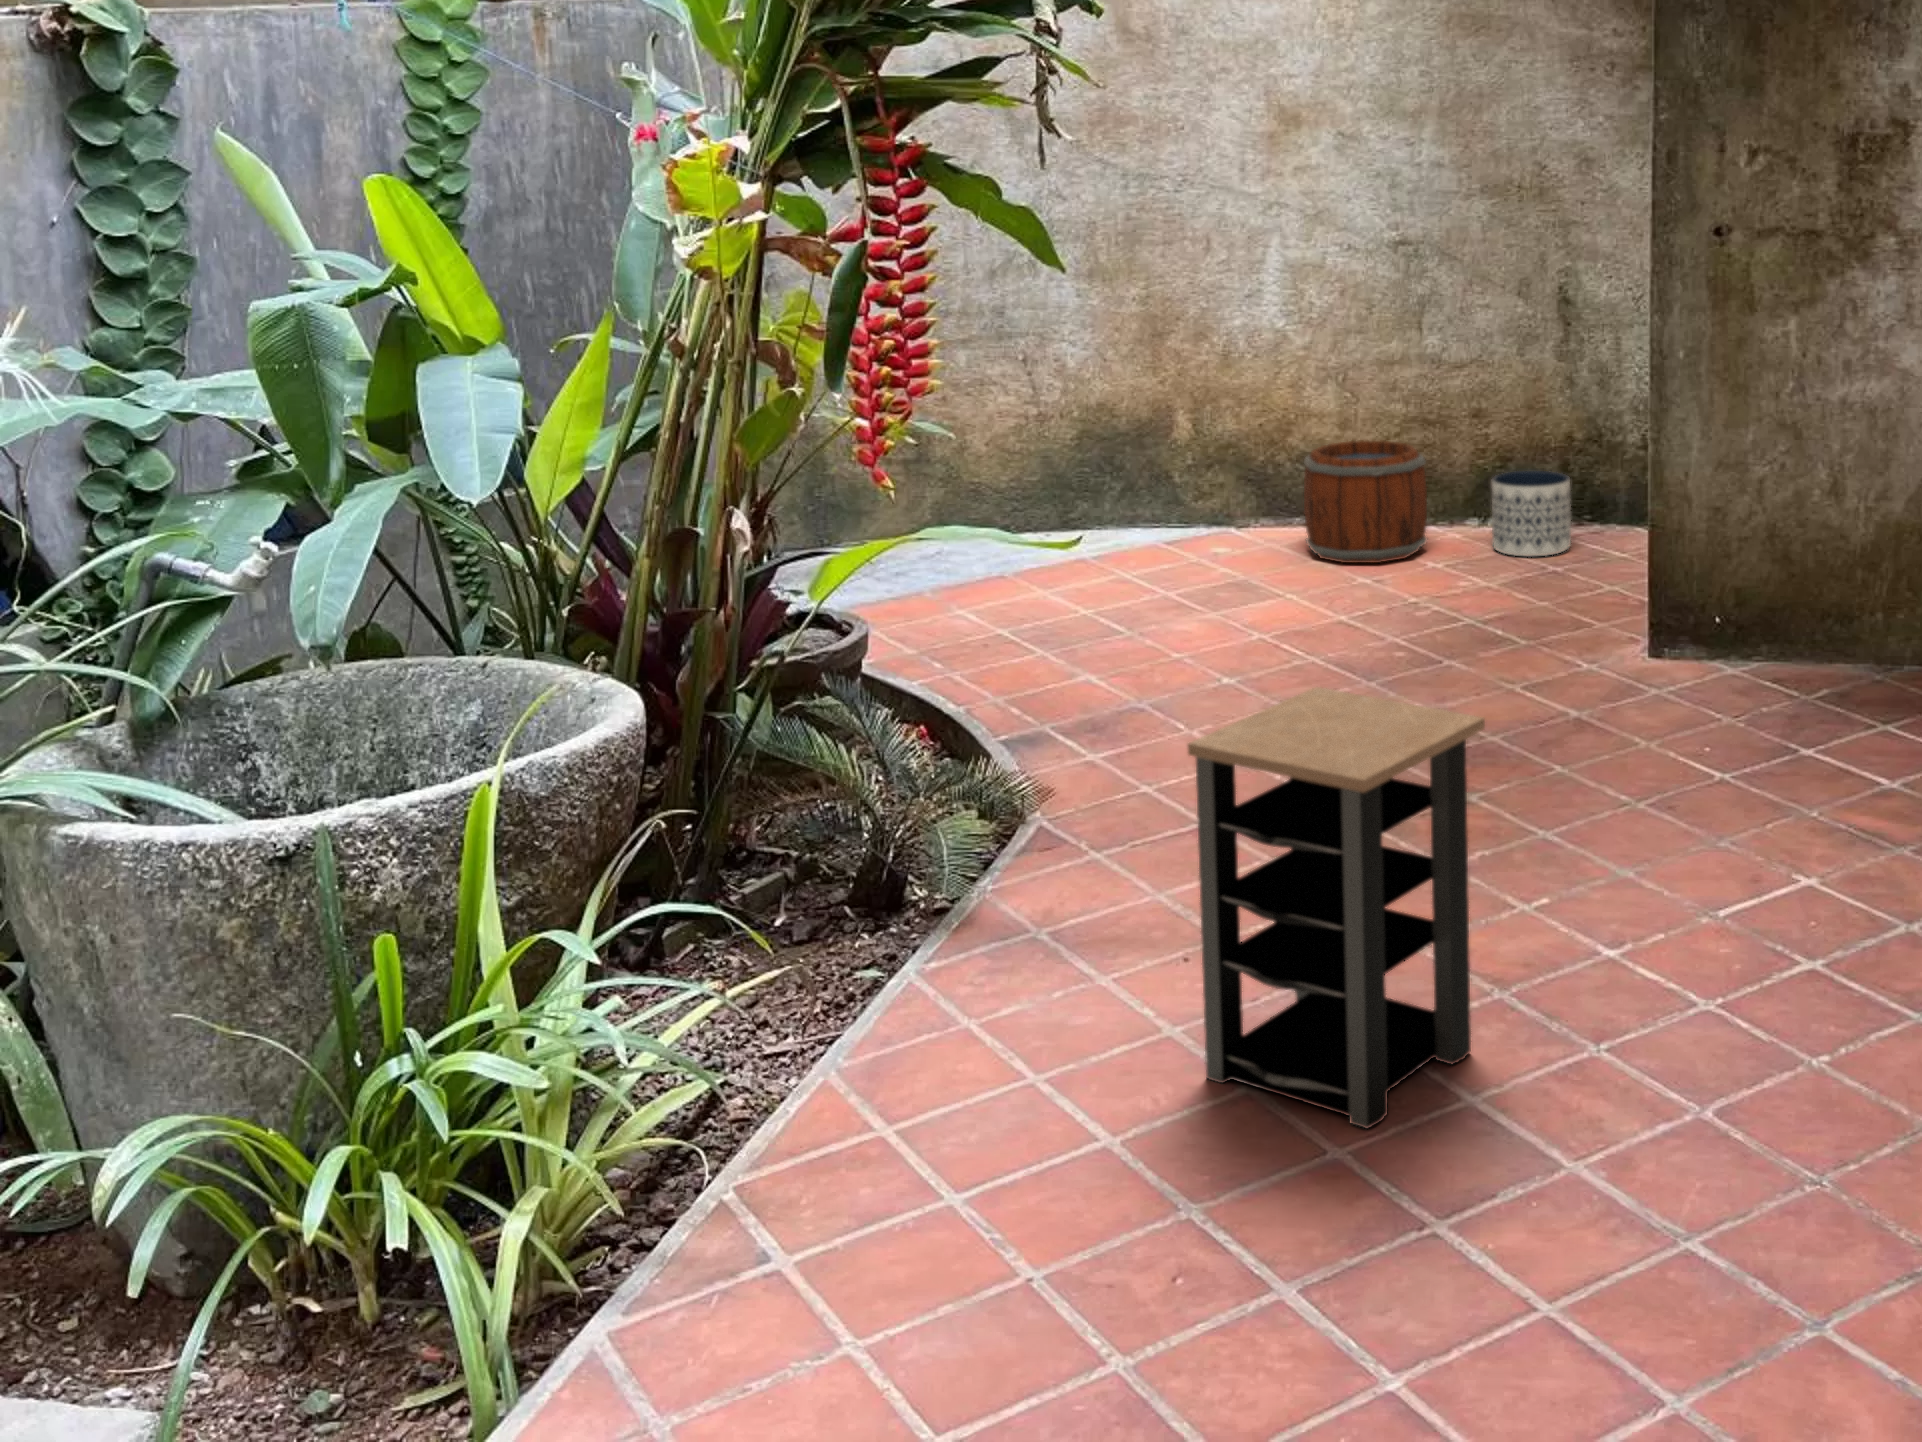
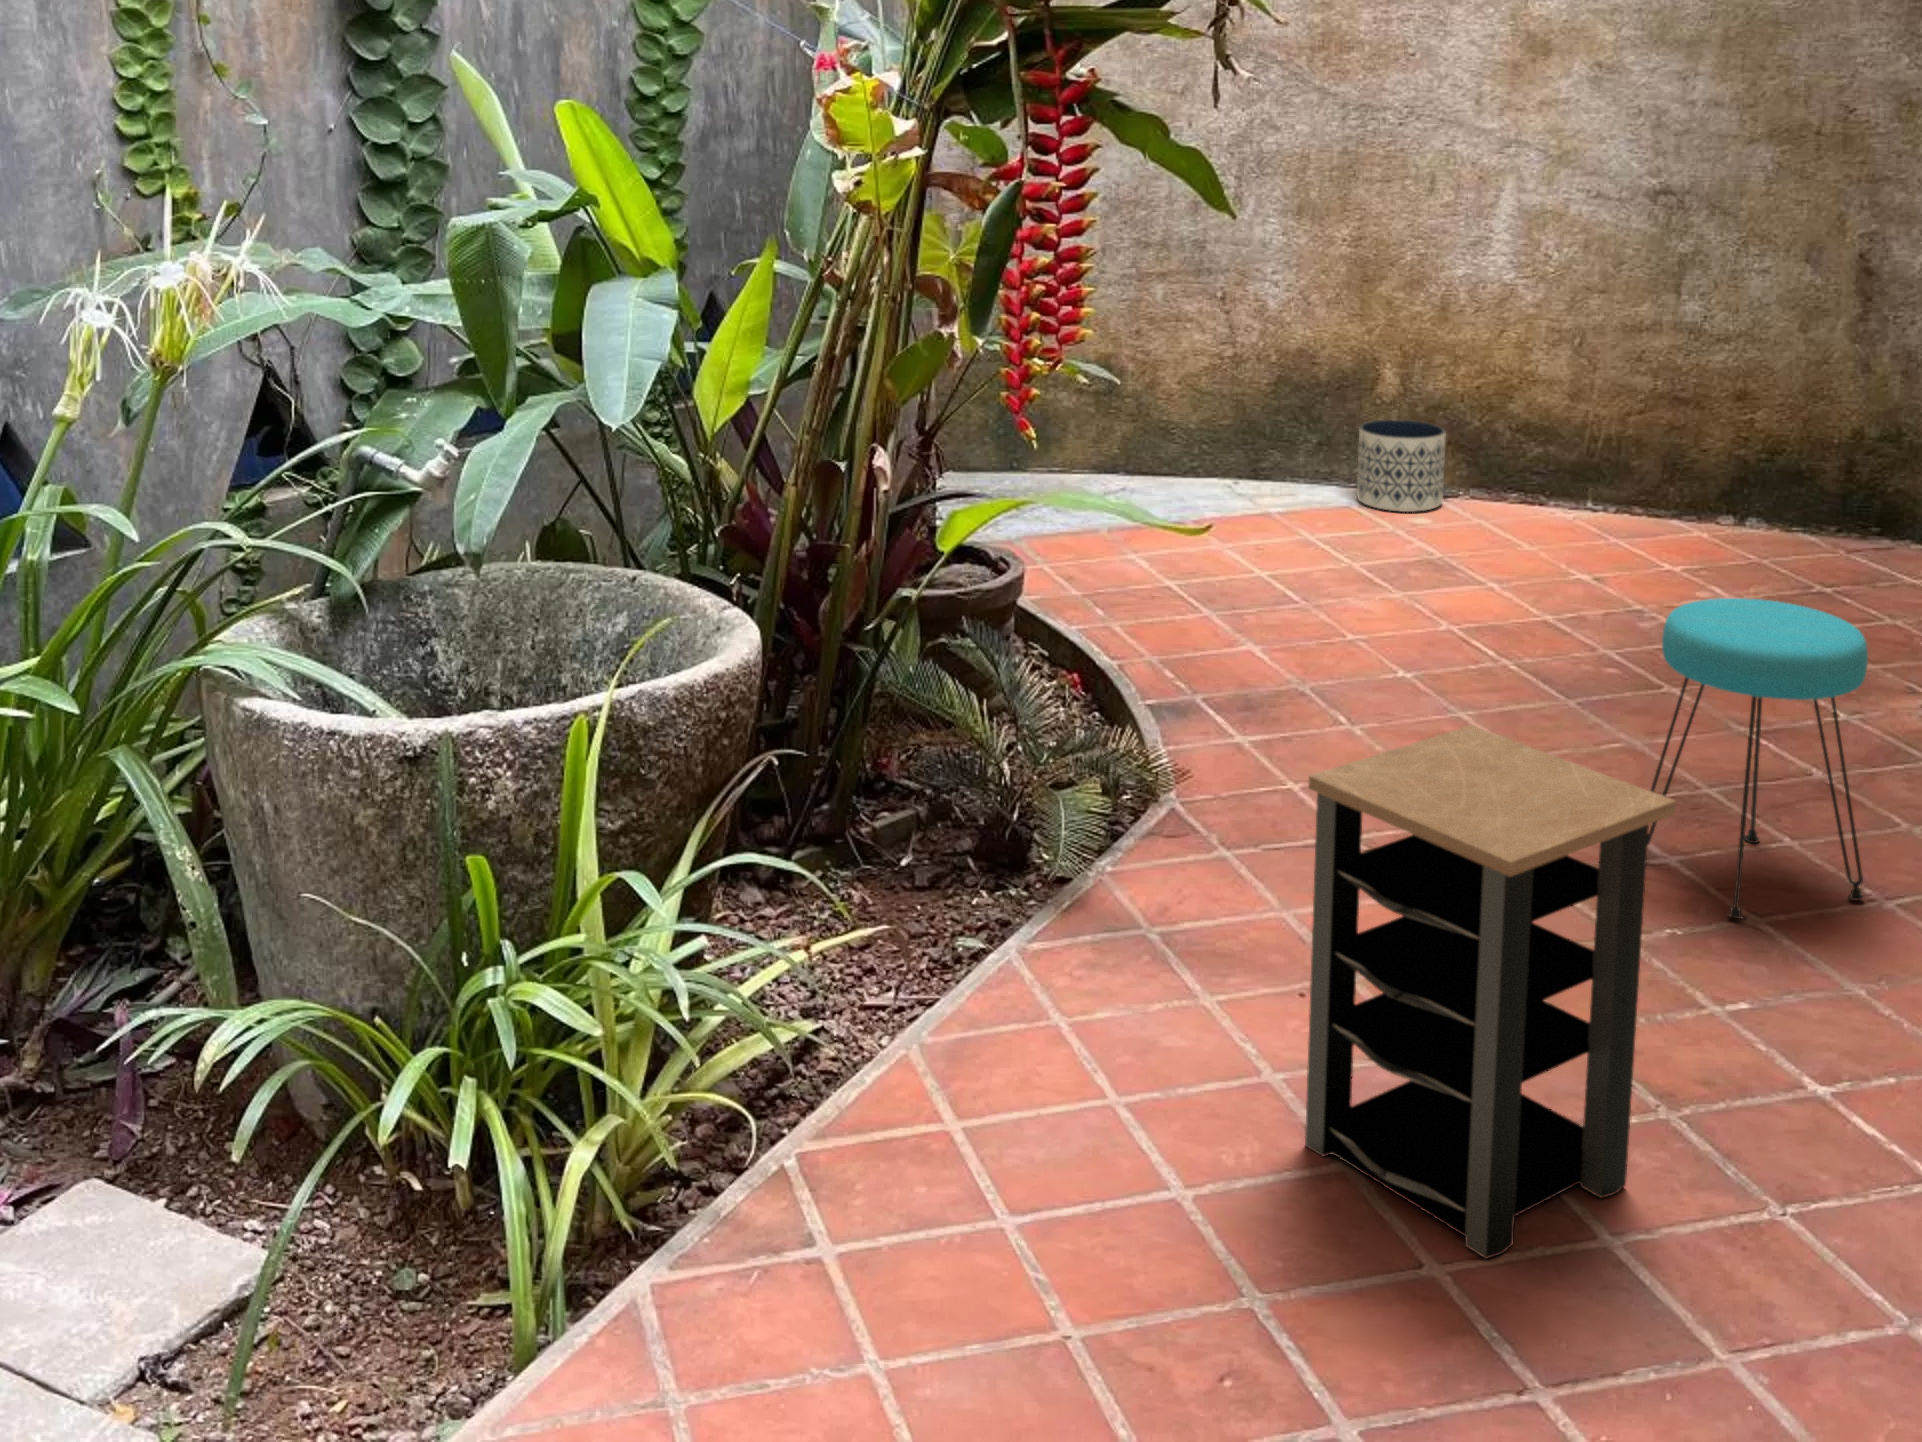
bucket: present [1304,440,1427,563] -> none [1500,406,1648,545]
planter: present [1492,471,1571,556] -> present [1357,420,1446,512]
stool: none [1448,570,1629,838] -> present [1648,598,1868,919]

